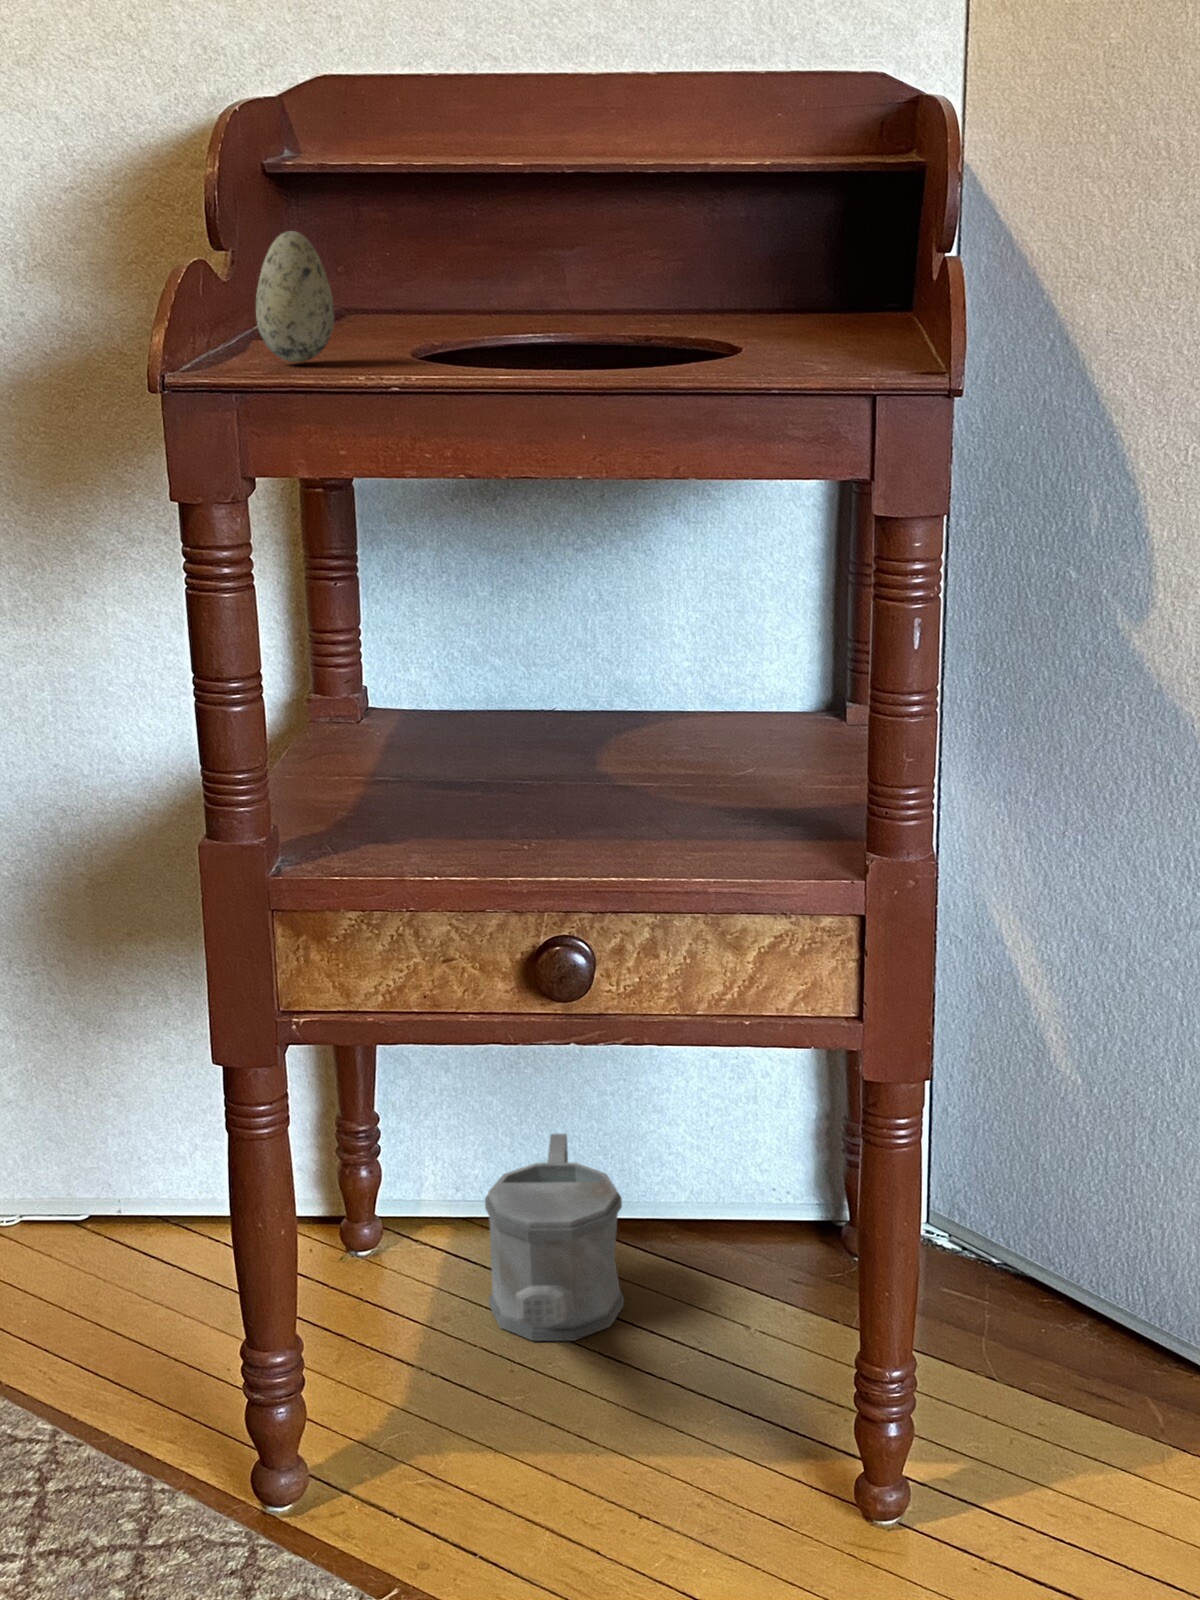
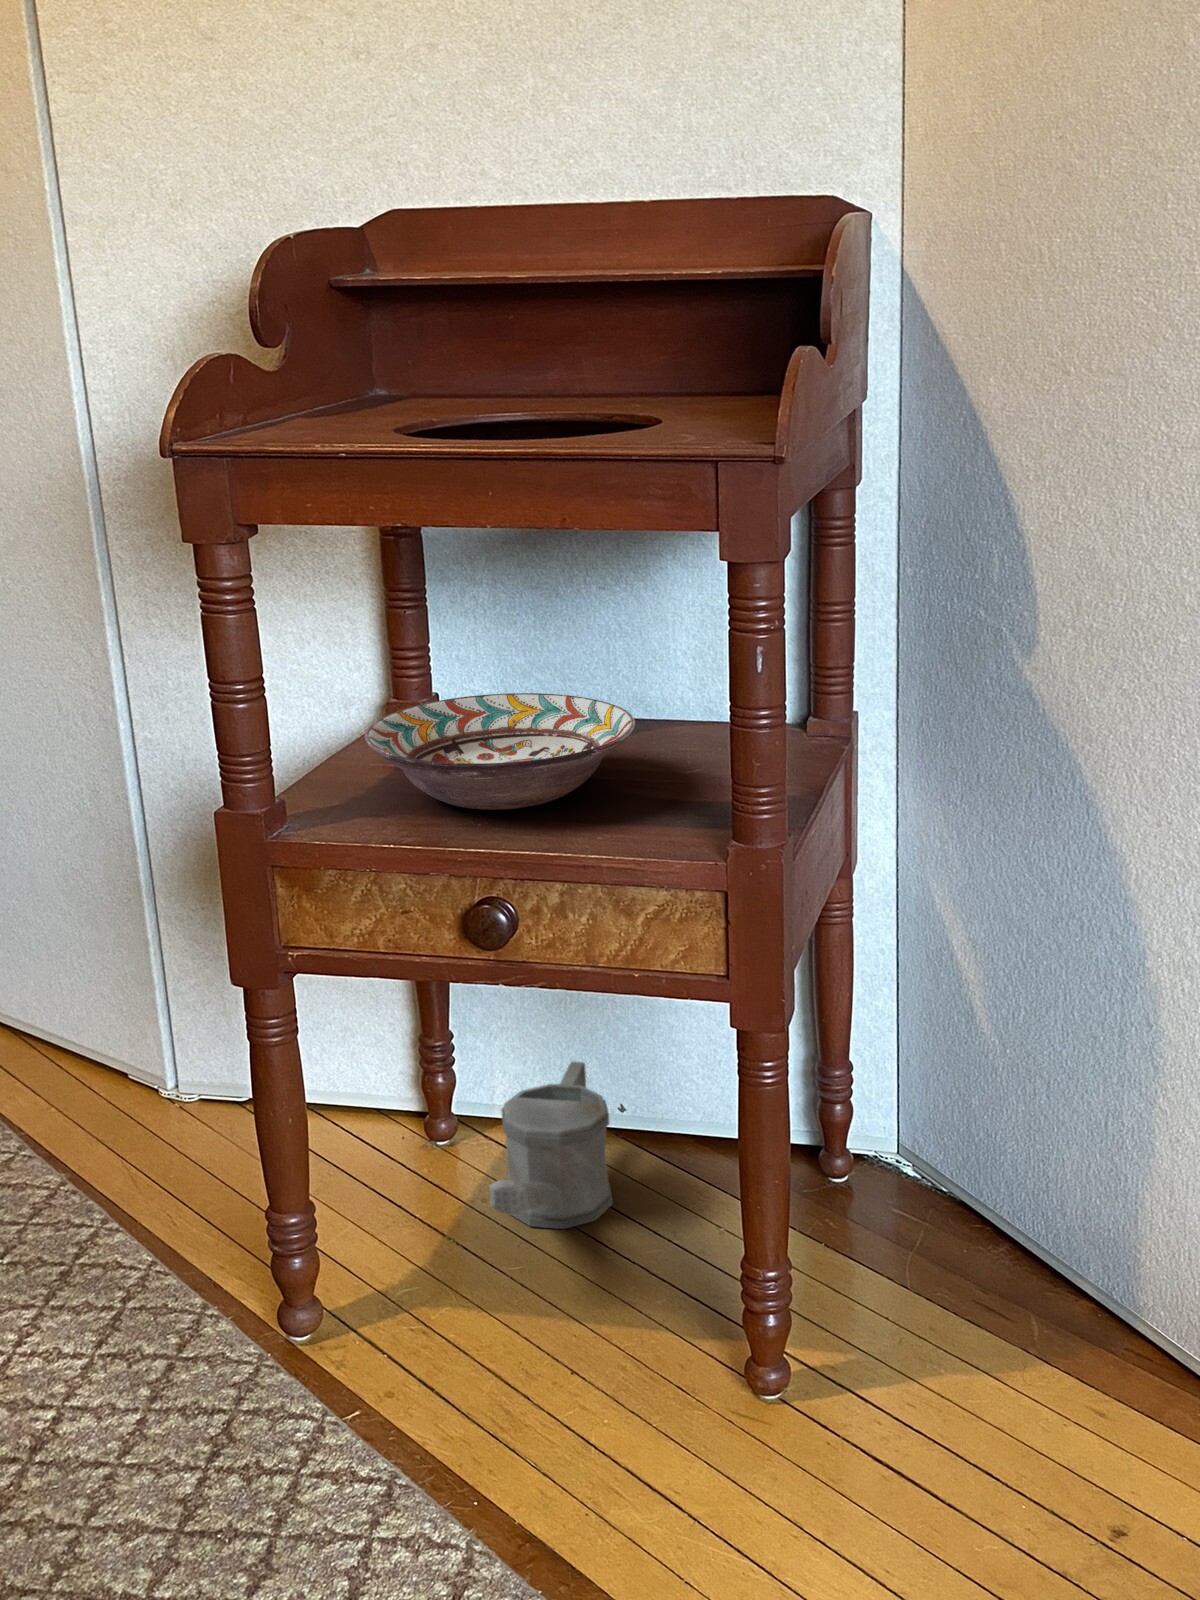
decorative egg: present [256,231,334,362] -> none [269,326,332,430]
decorative bowl: none [363,683,697,829] -> present [365,693,635,810]

